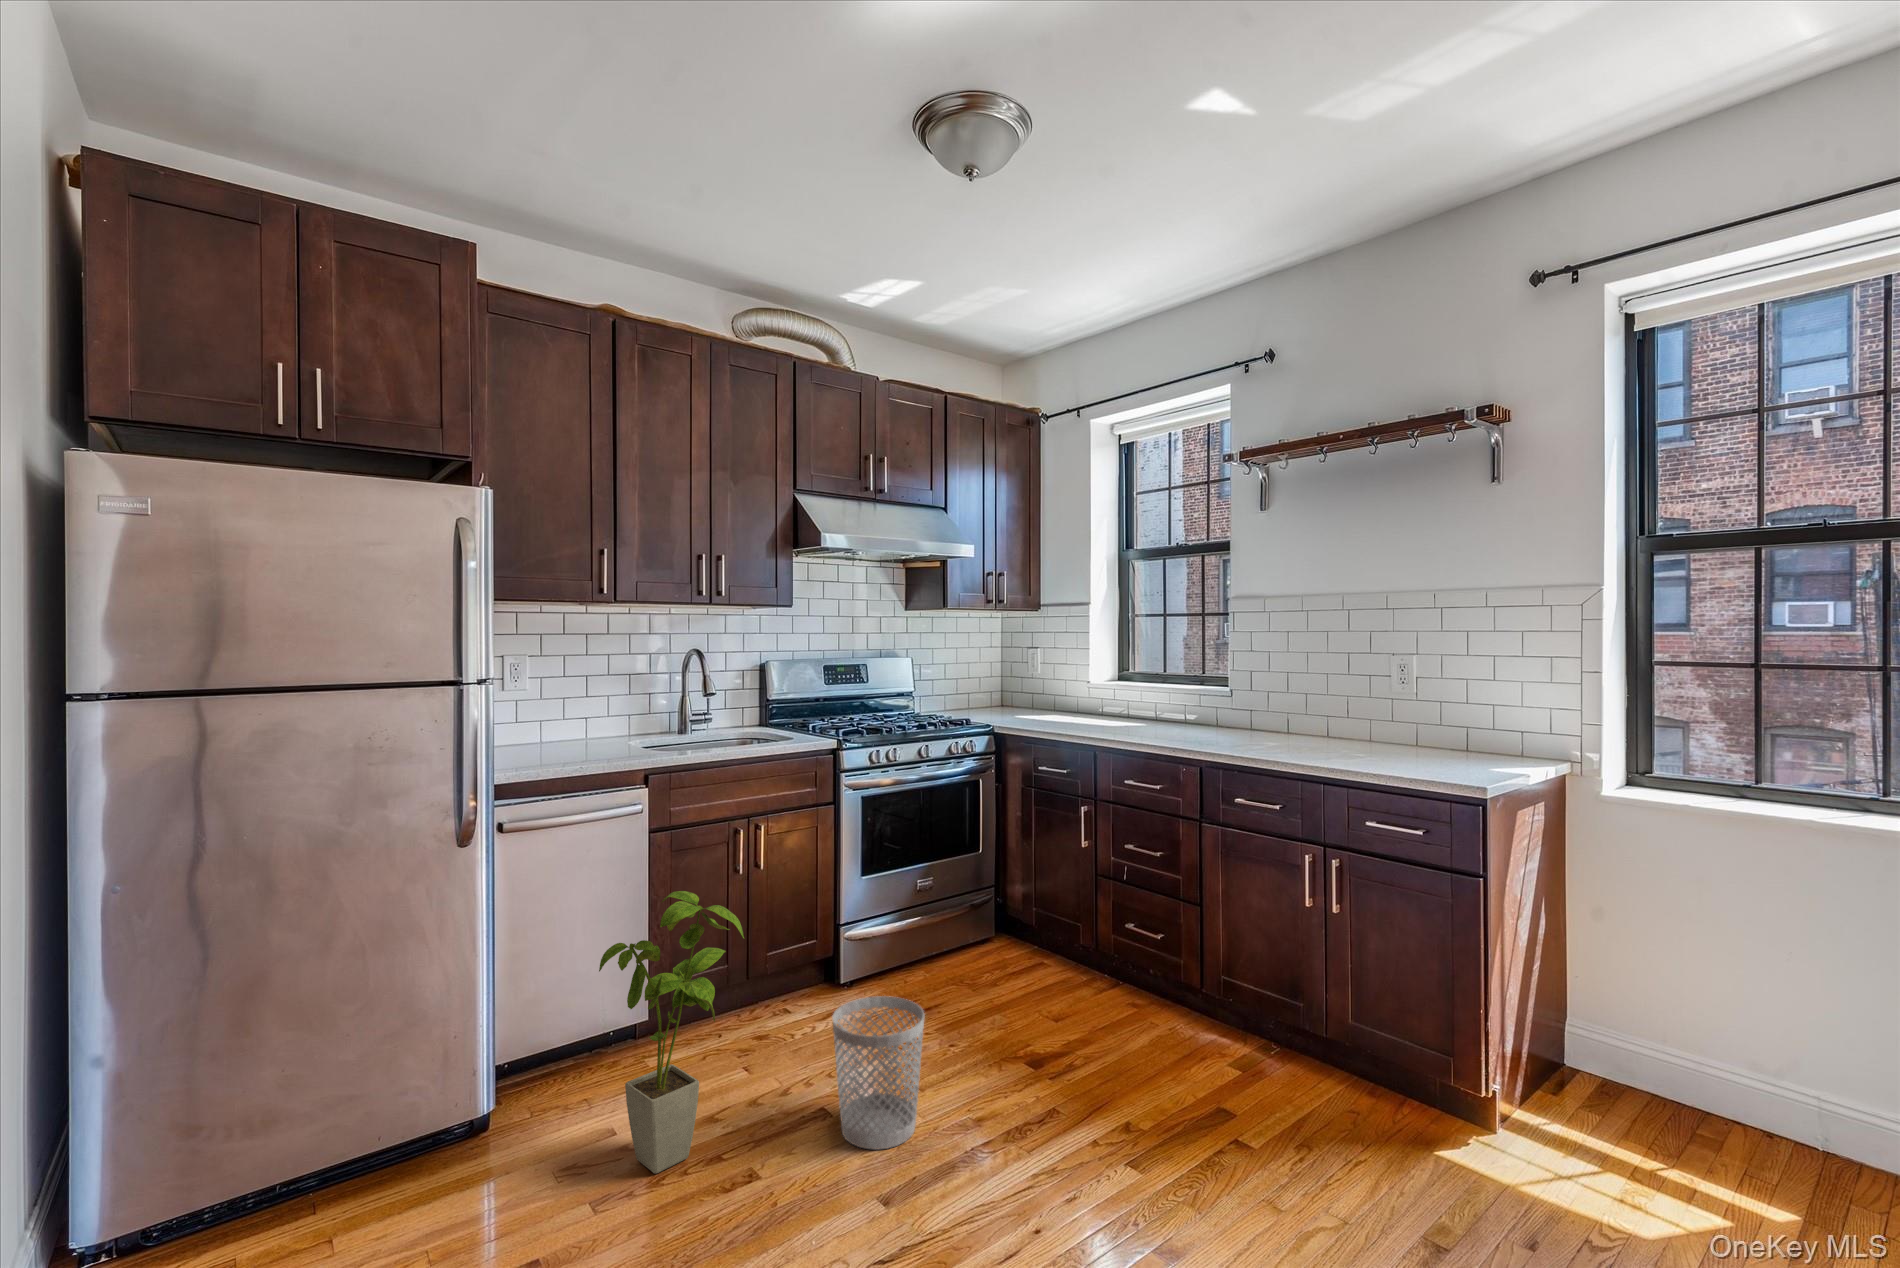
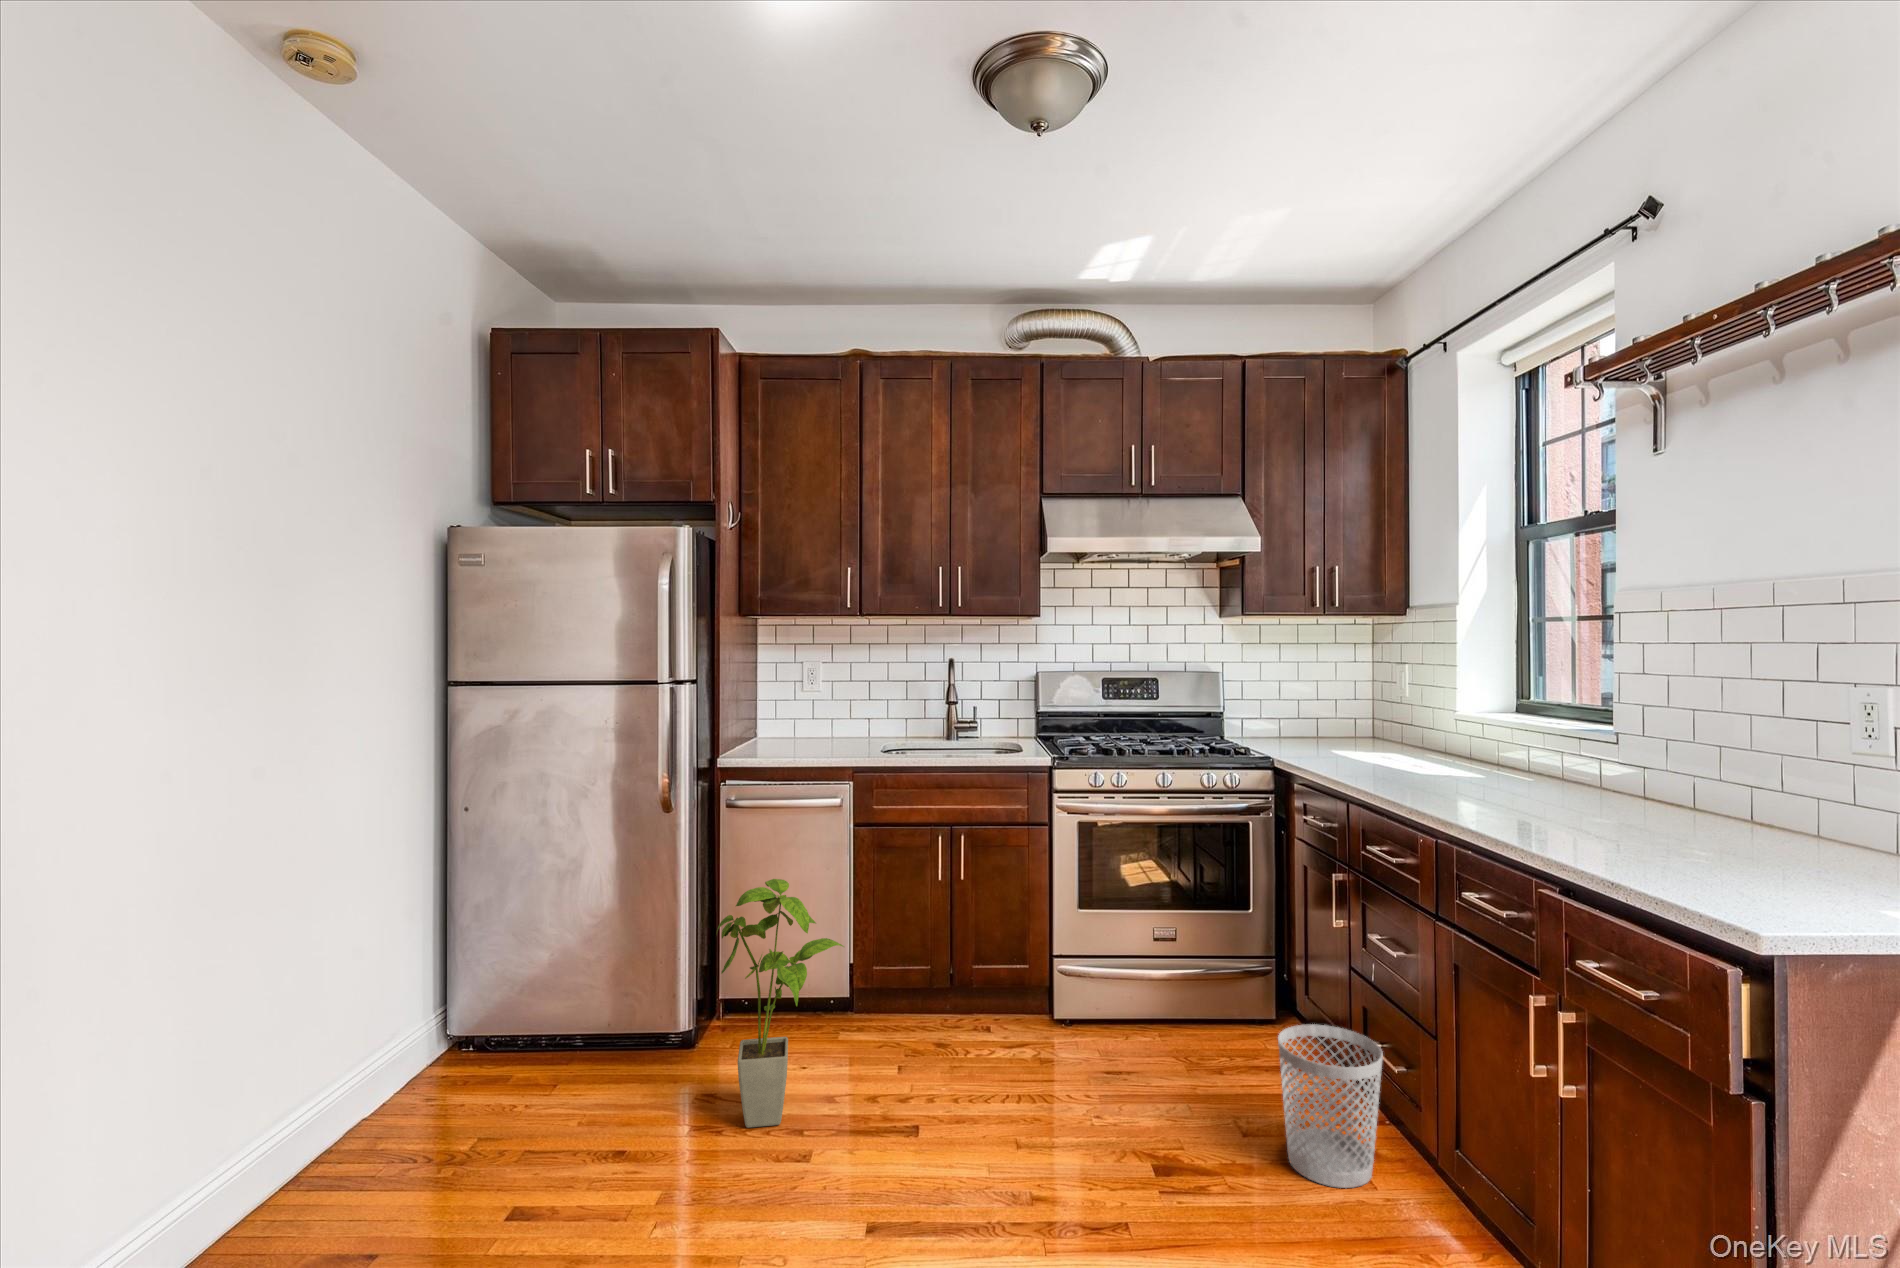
wastebasket: present [832,996,924,1149] -> present [1278,1024,1383,1188]

